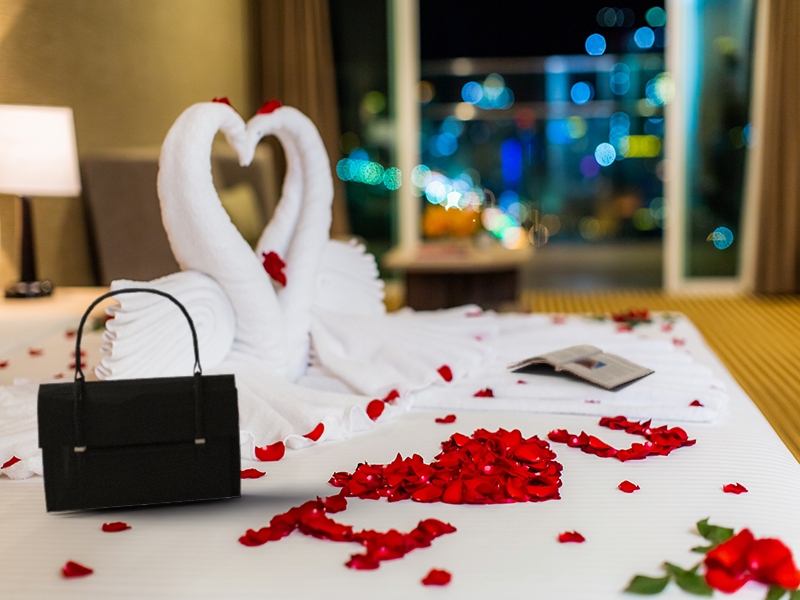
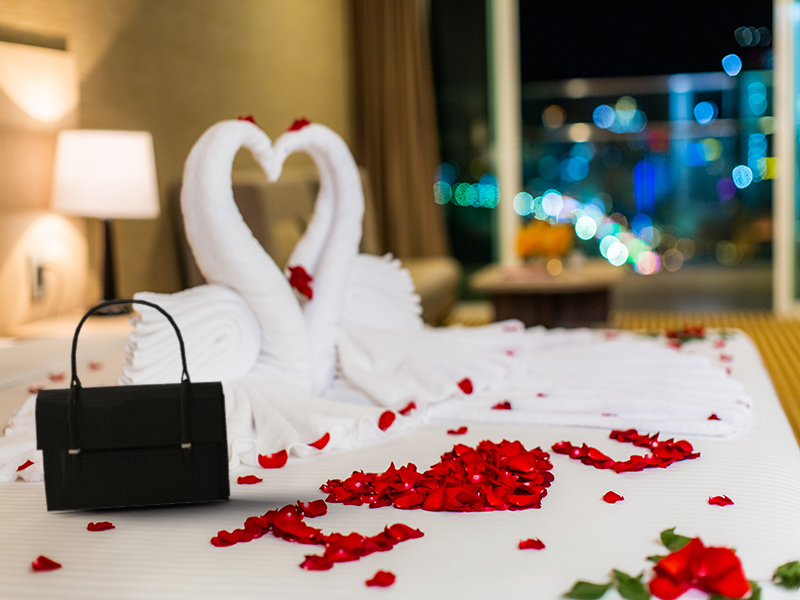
magazine: present [508,344,653,389] -> none [531,358,683,402]

